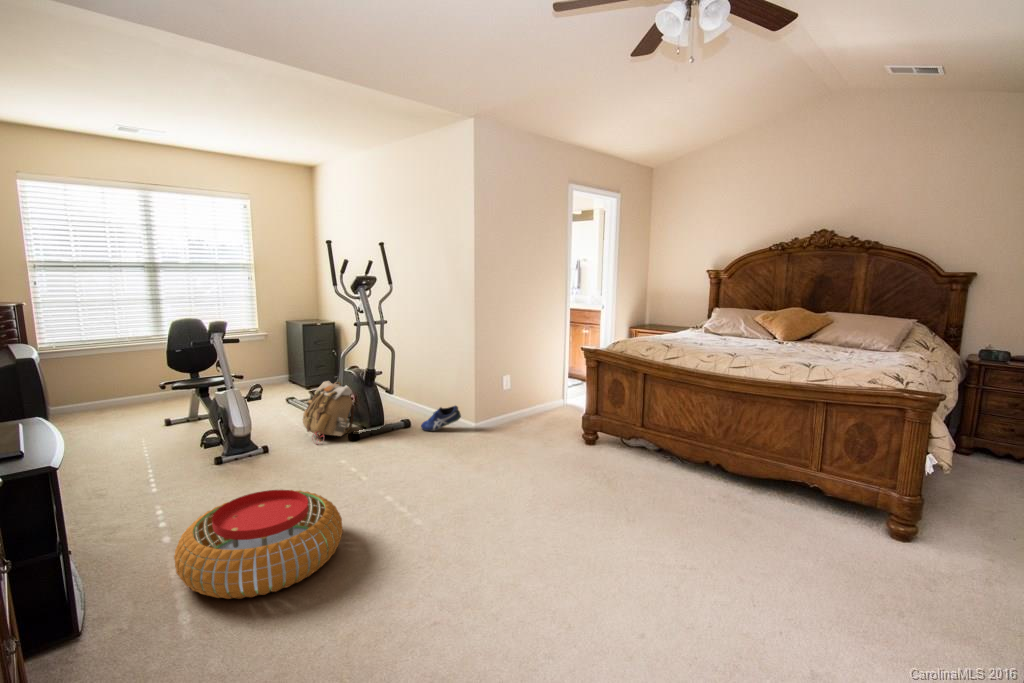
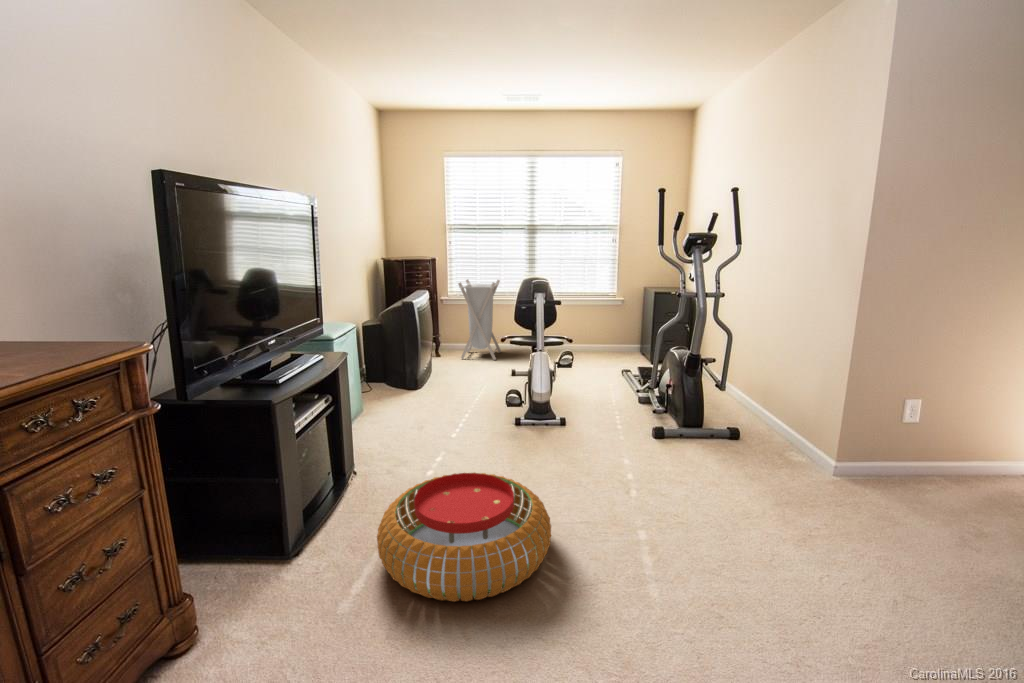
laundry hamper: none [63,324,130,423] -> present [458,280,501,360]
backpack: present [303,381,354,444] -> none [609,359,668,431]
shoe: present [421,406,461,431] -> none [751,424,815,454]

